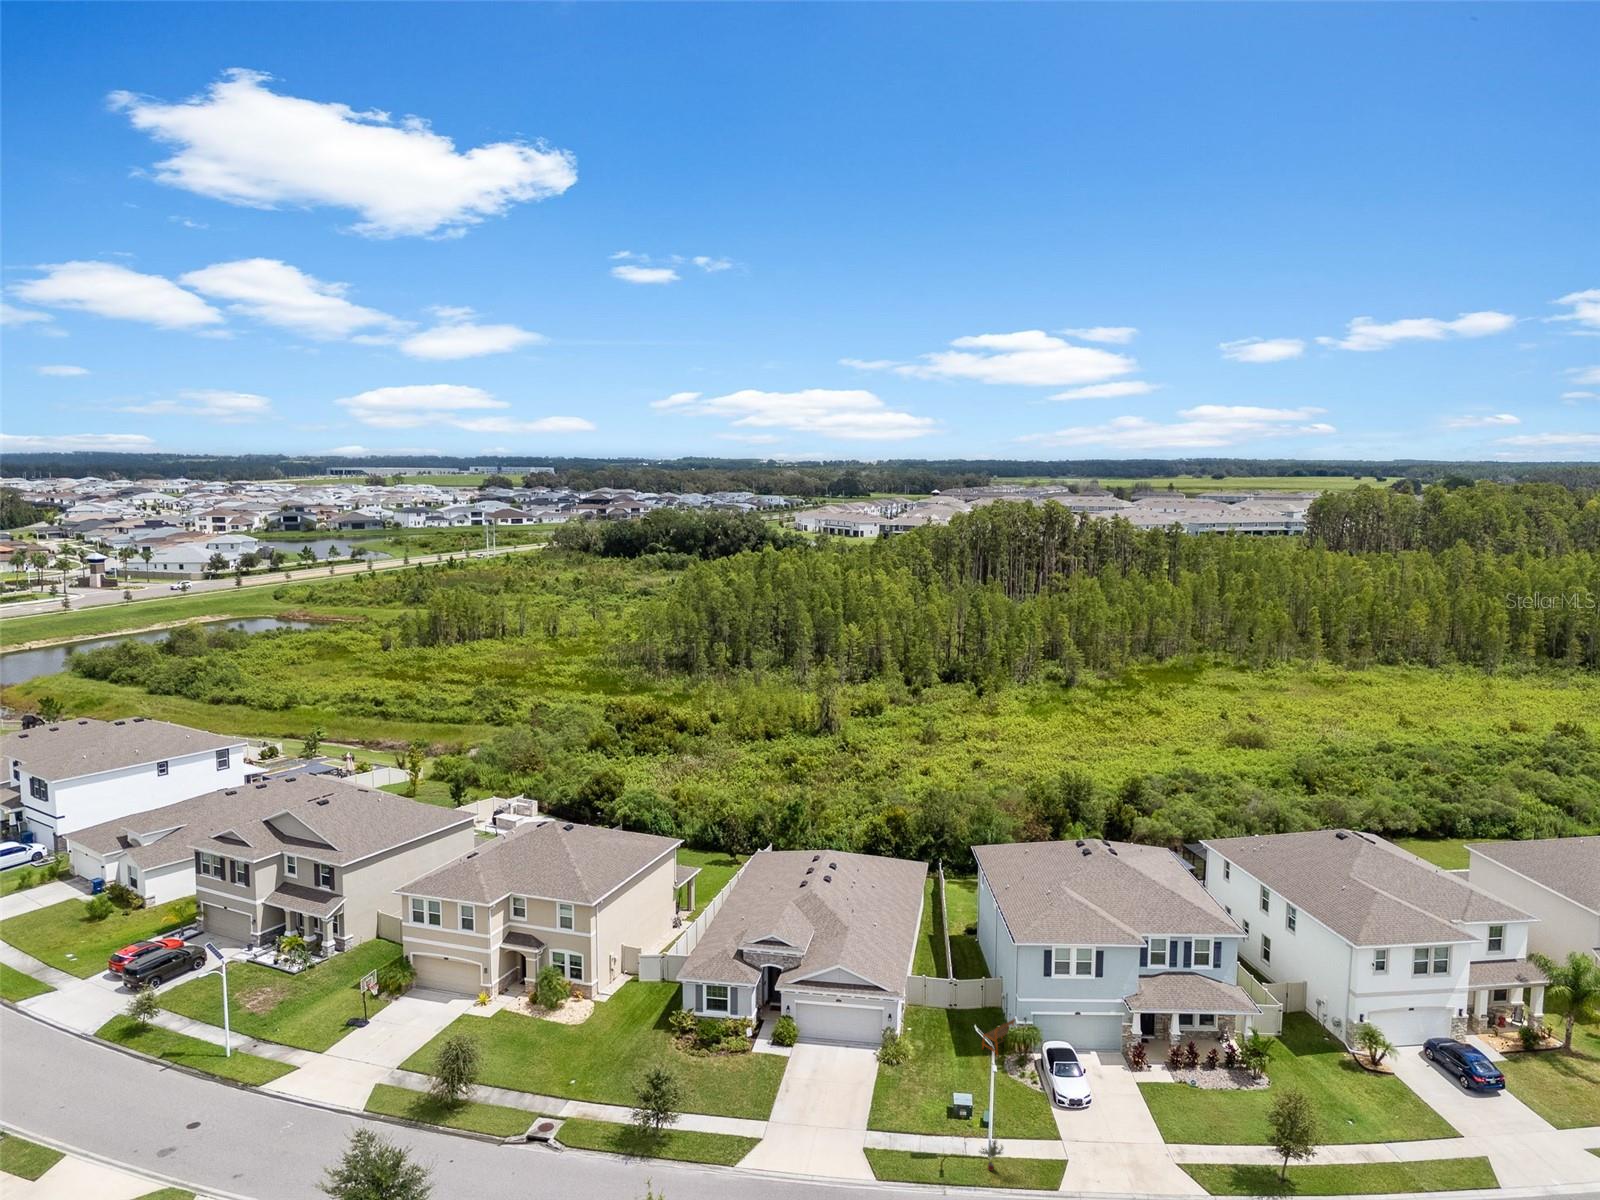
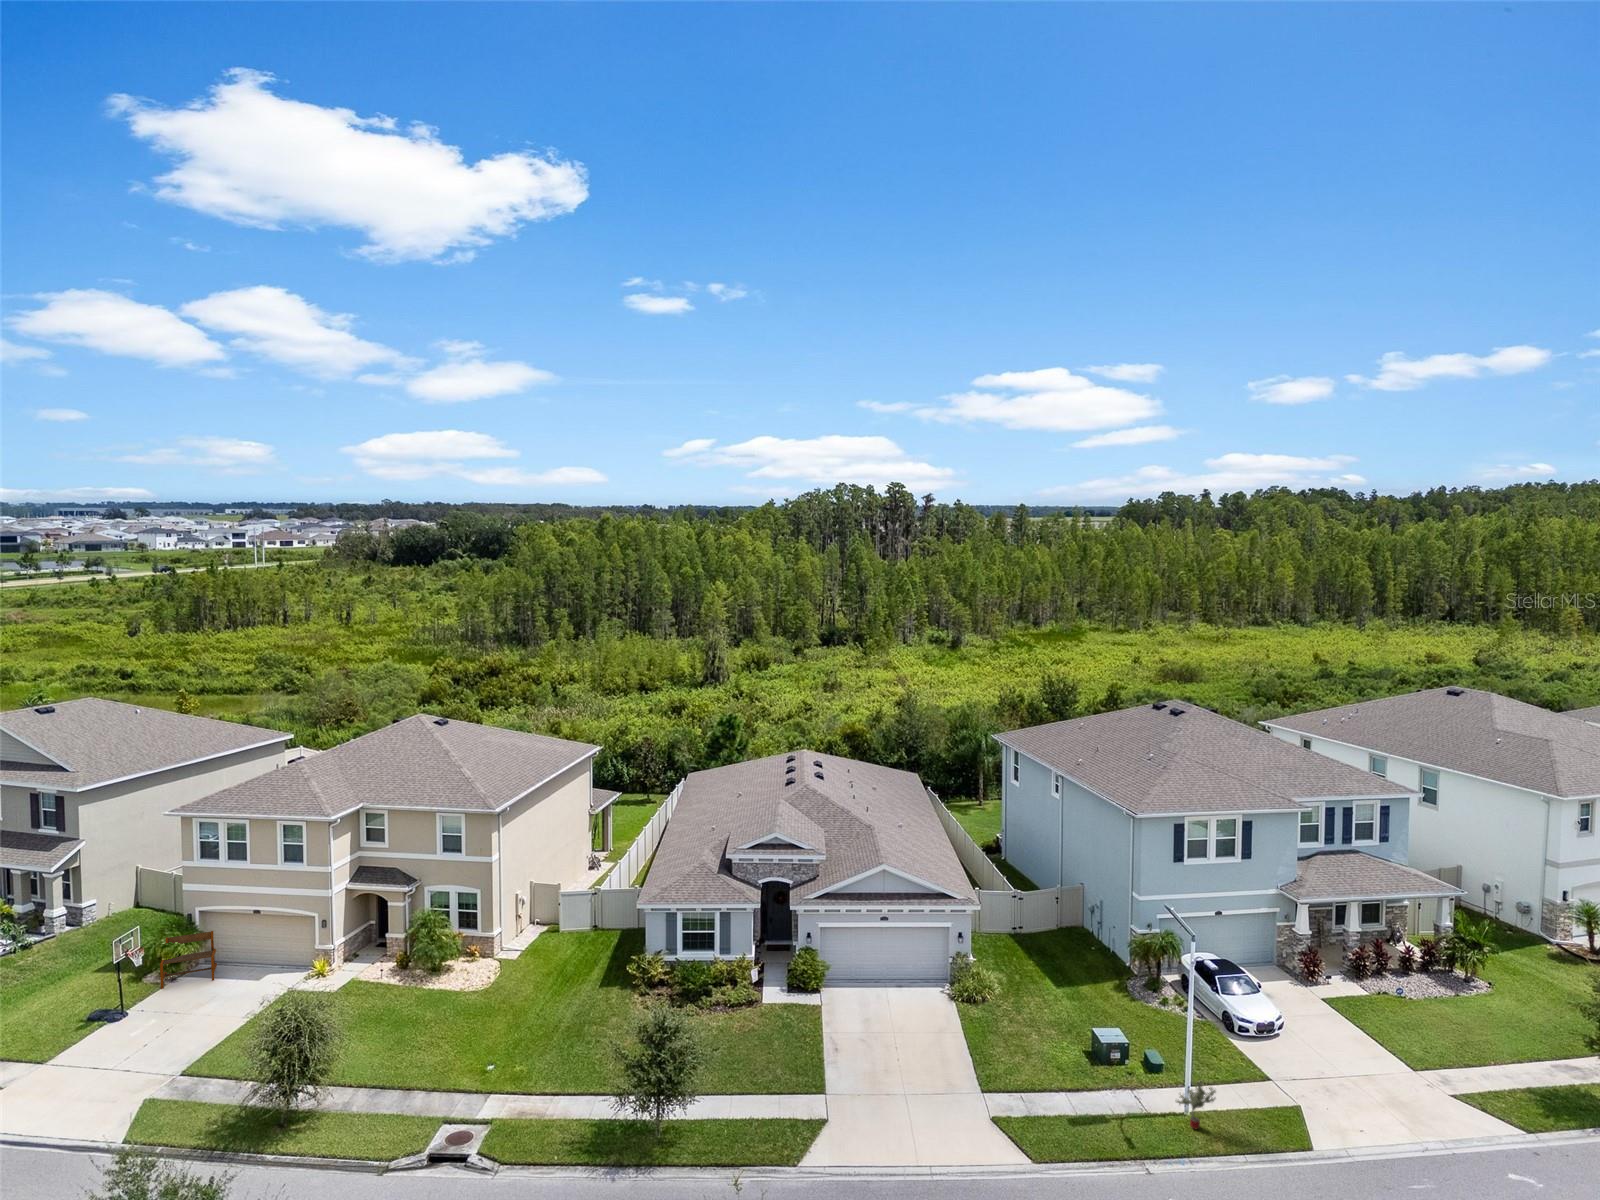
bench: present [982,1019,1015,1056] -> present [160,931,217,989]

